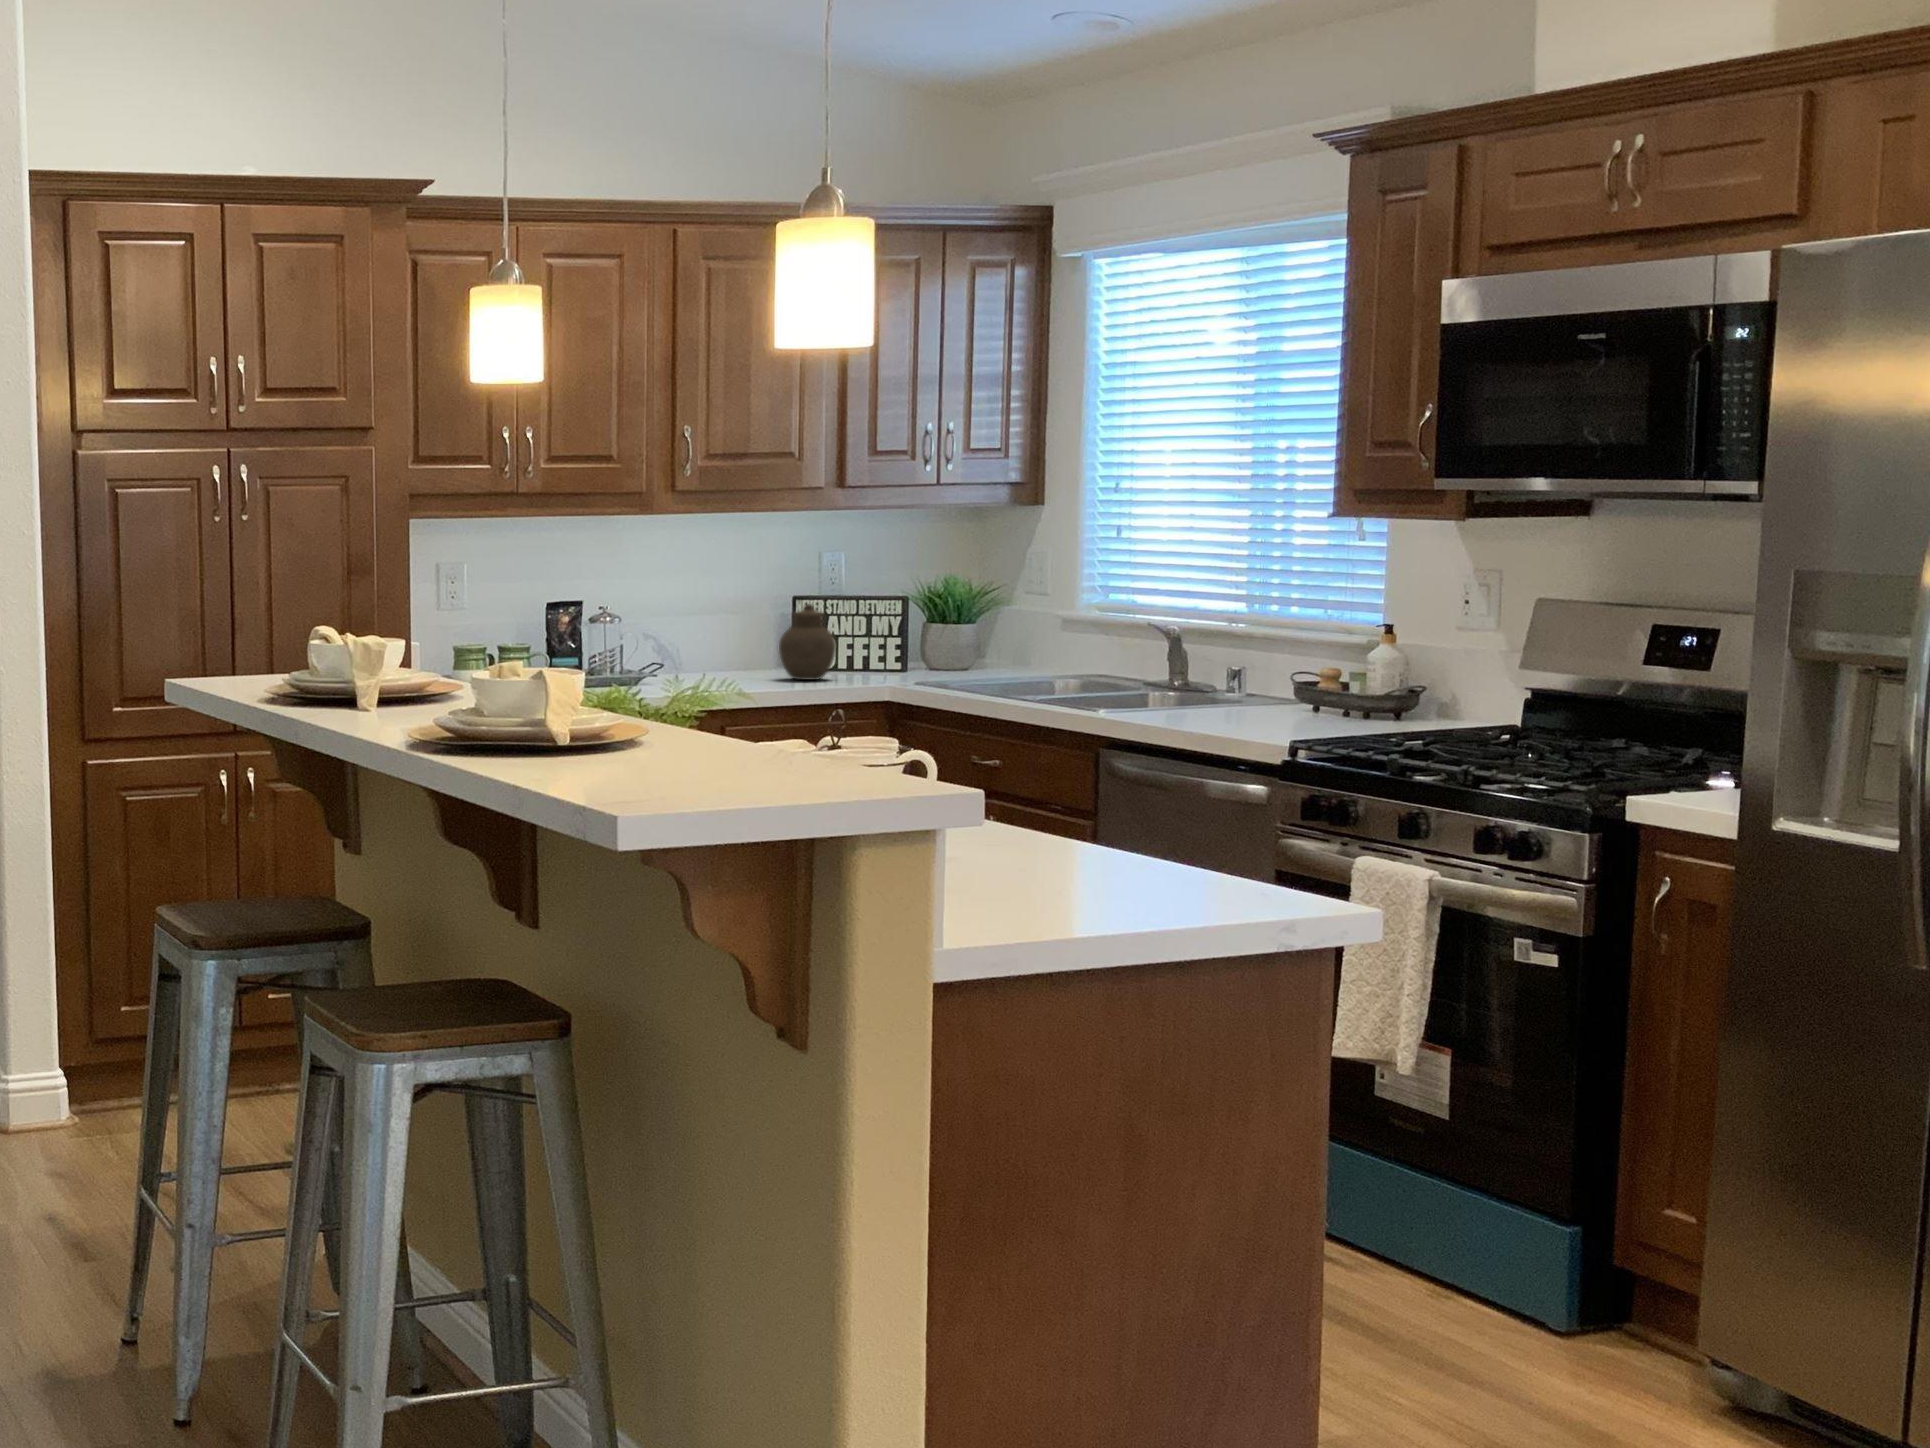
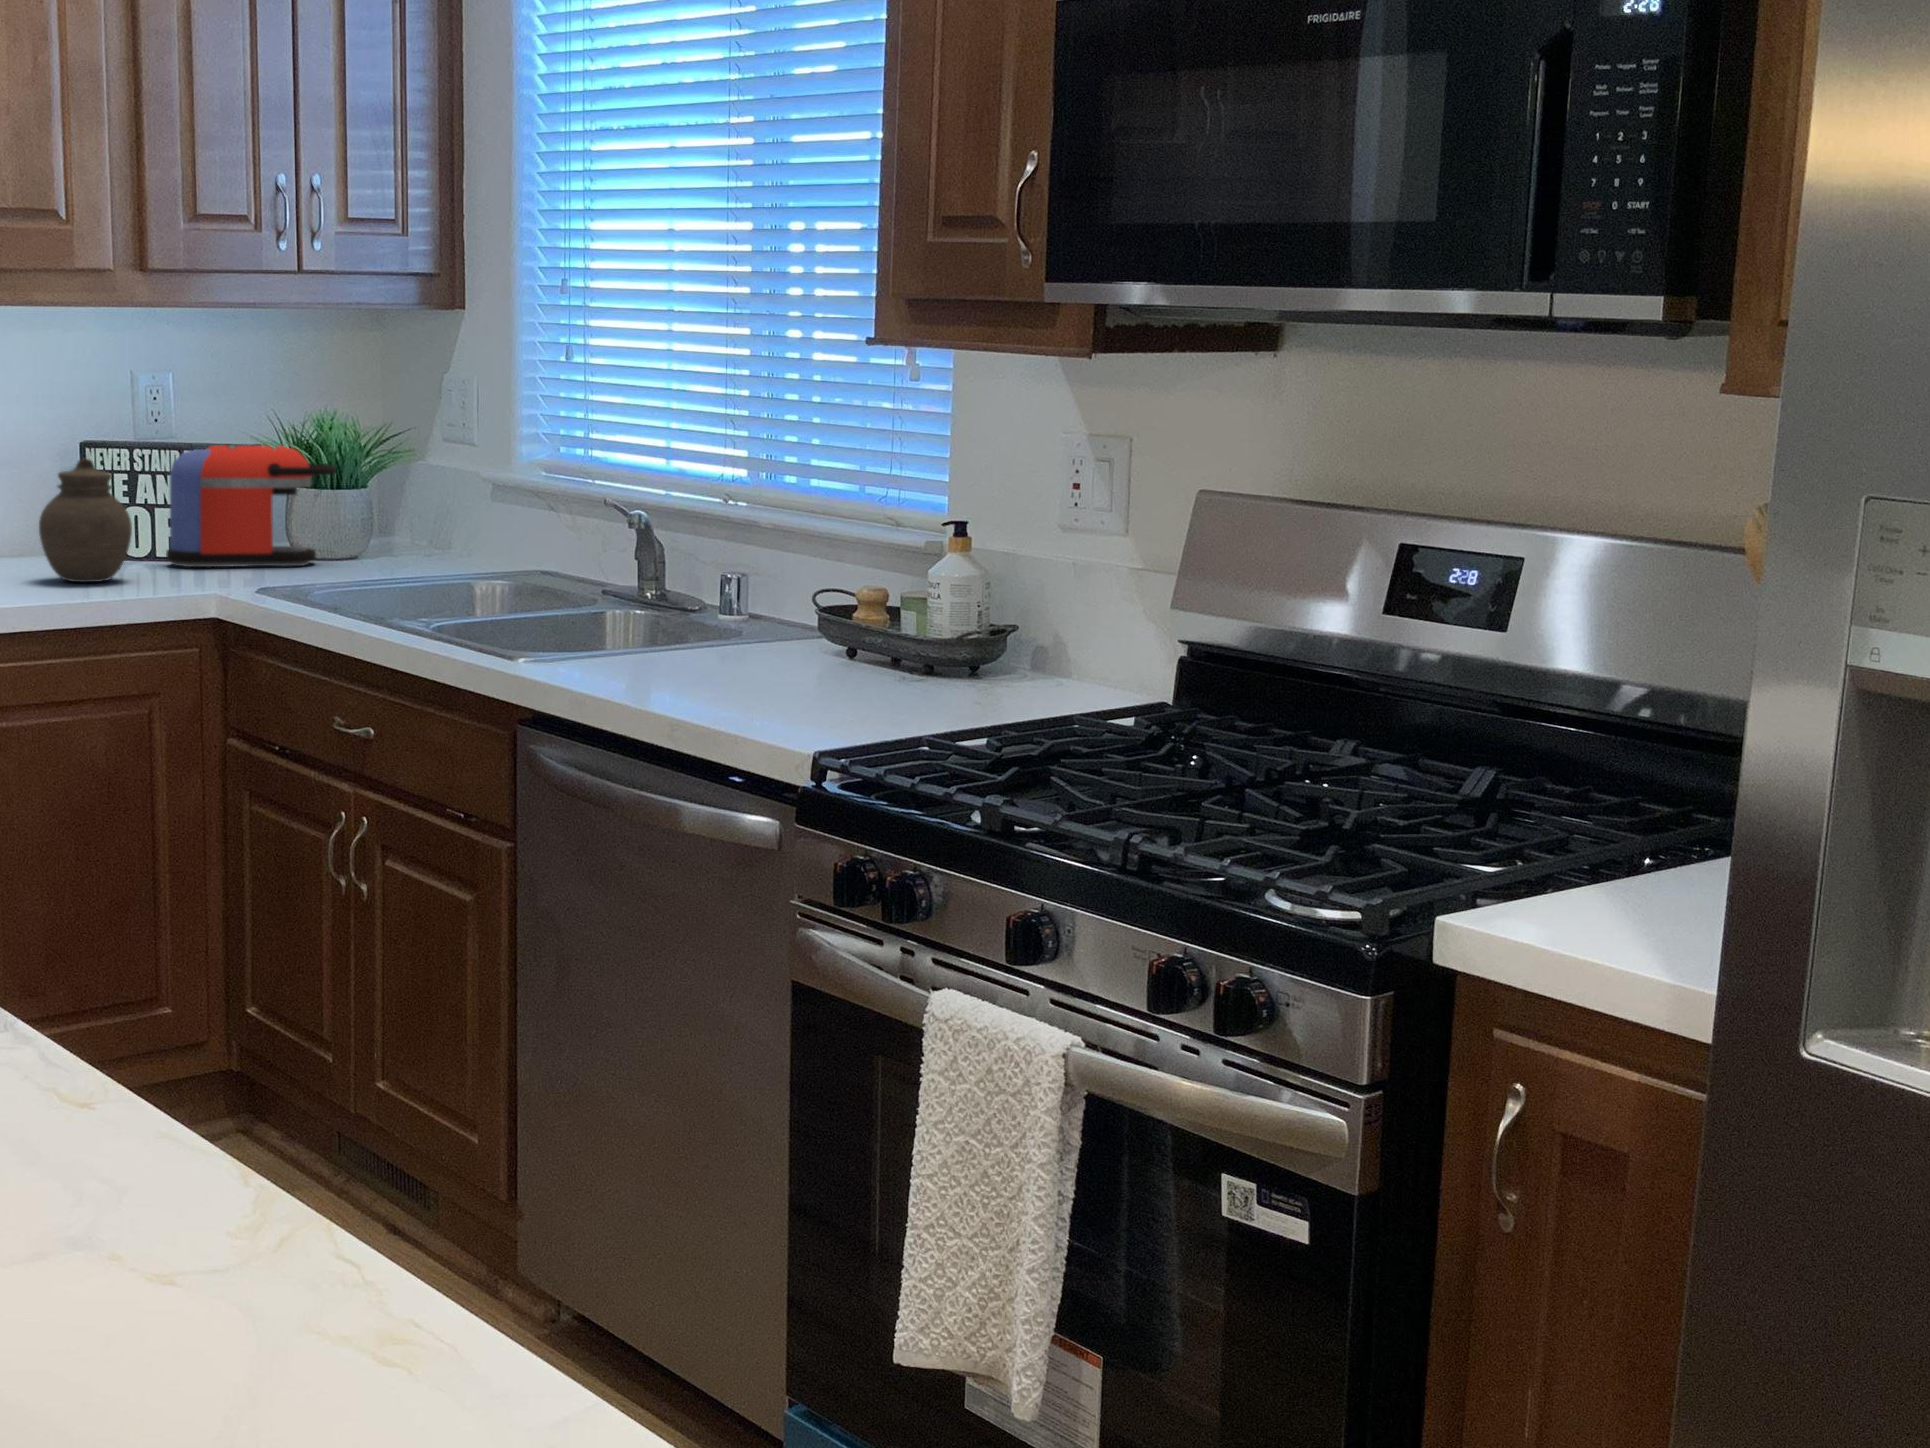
coffee maker: none [849,596,959,673] -> present [166,445,336,567]

